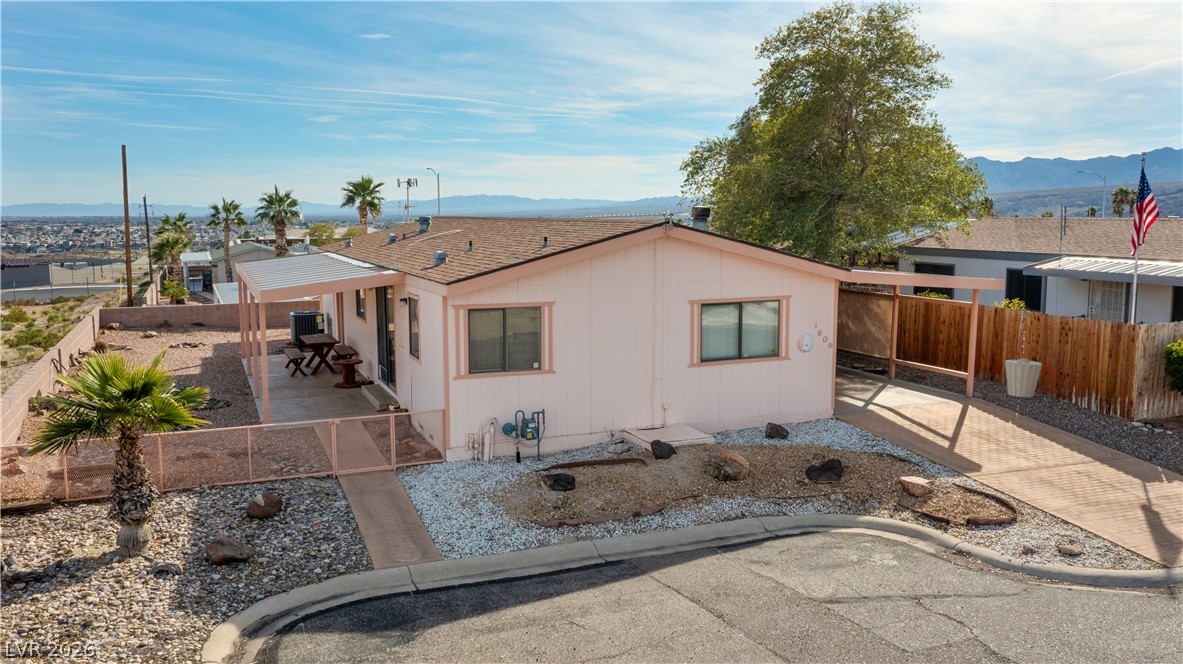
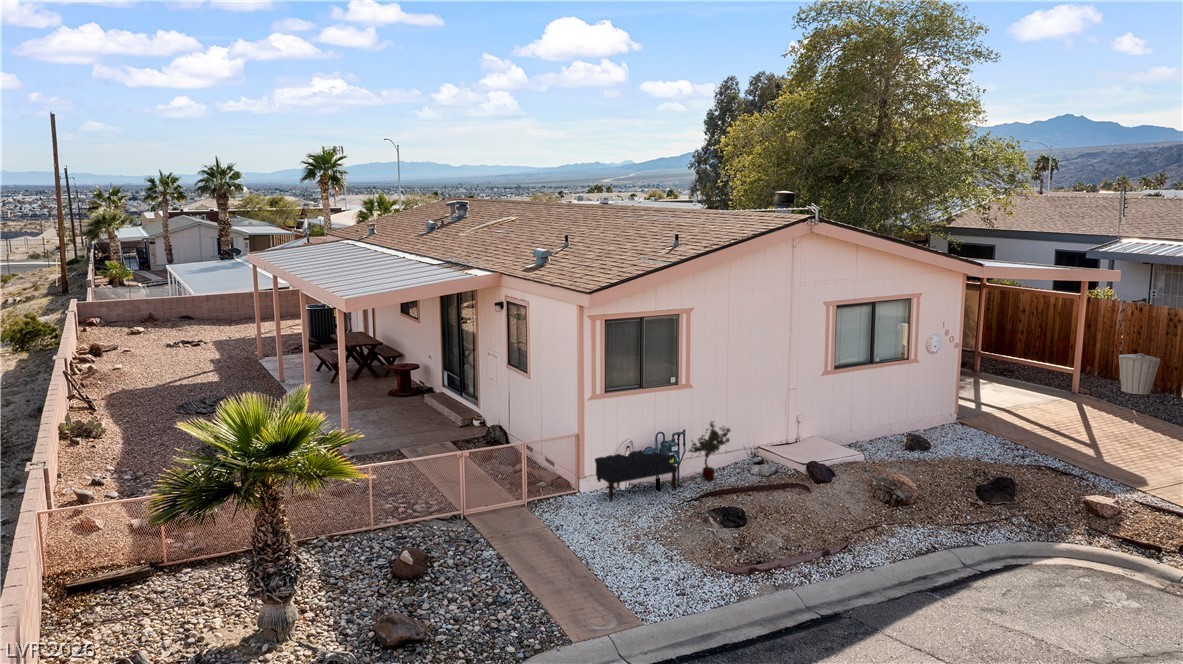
potted tree: none [546,402,587,456] -> present [688,421,730,480]
bench: none [458,425,534,469] -> present [595,450,677,501]

